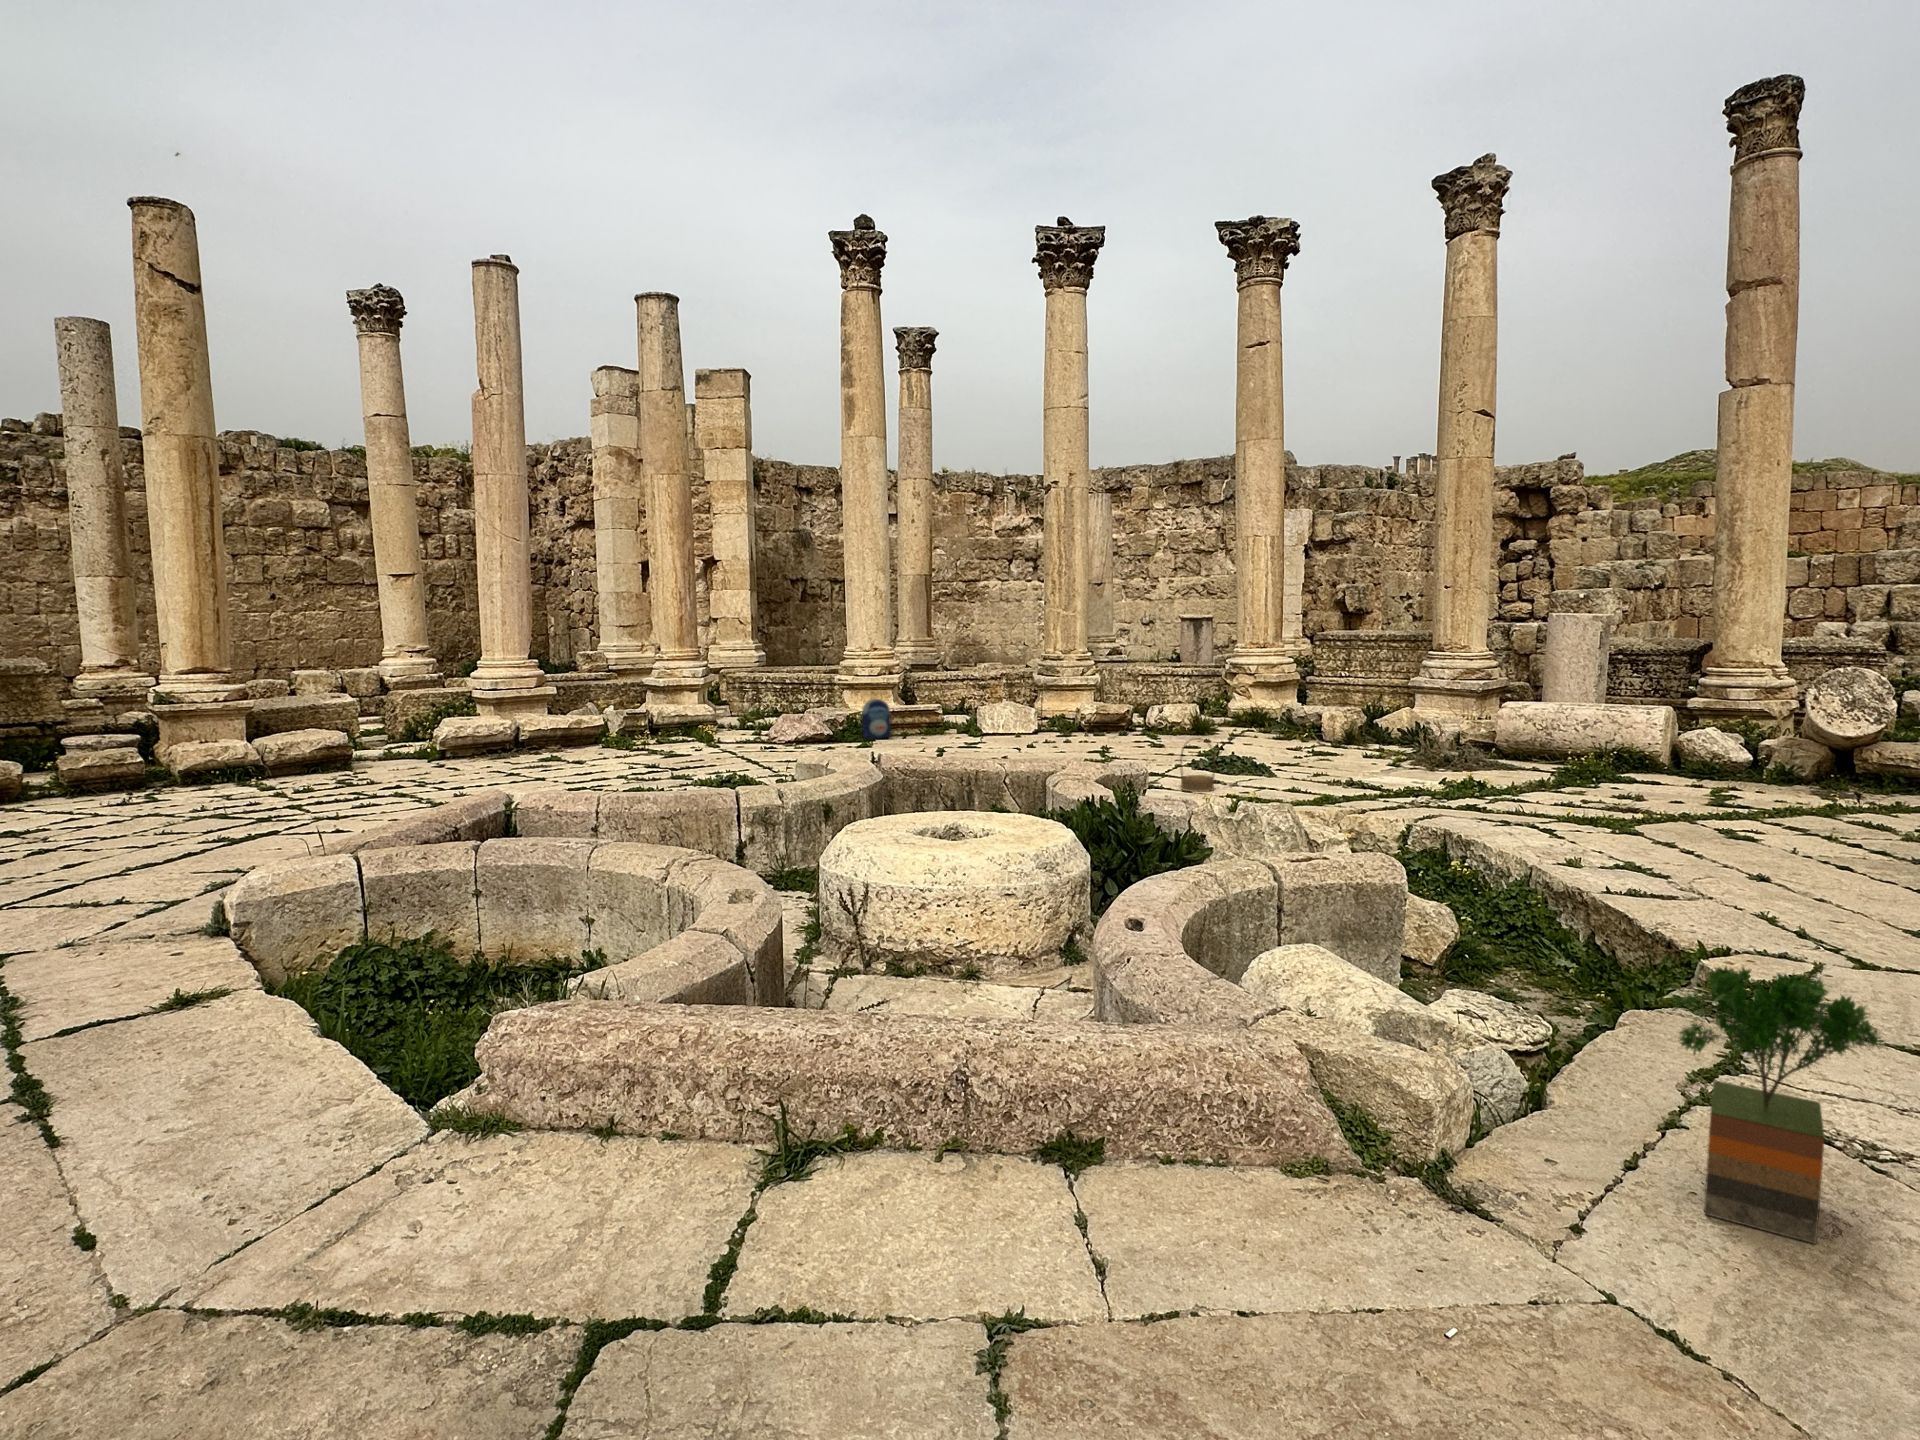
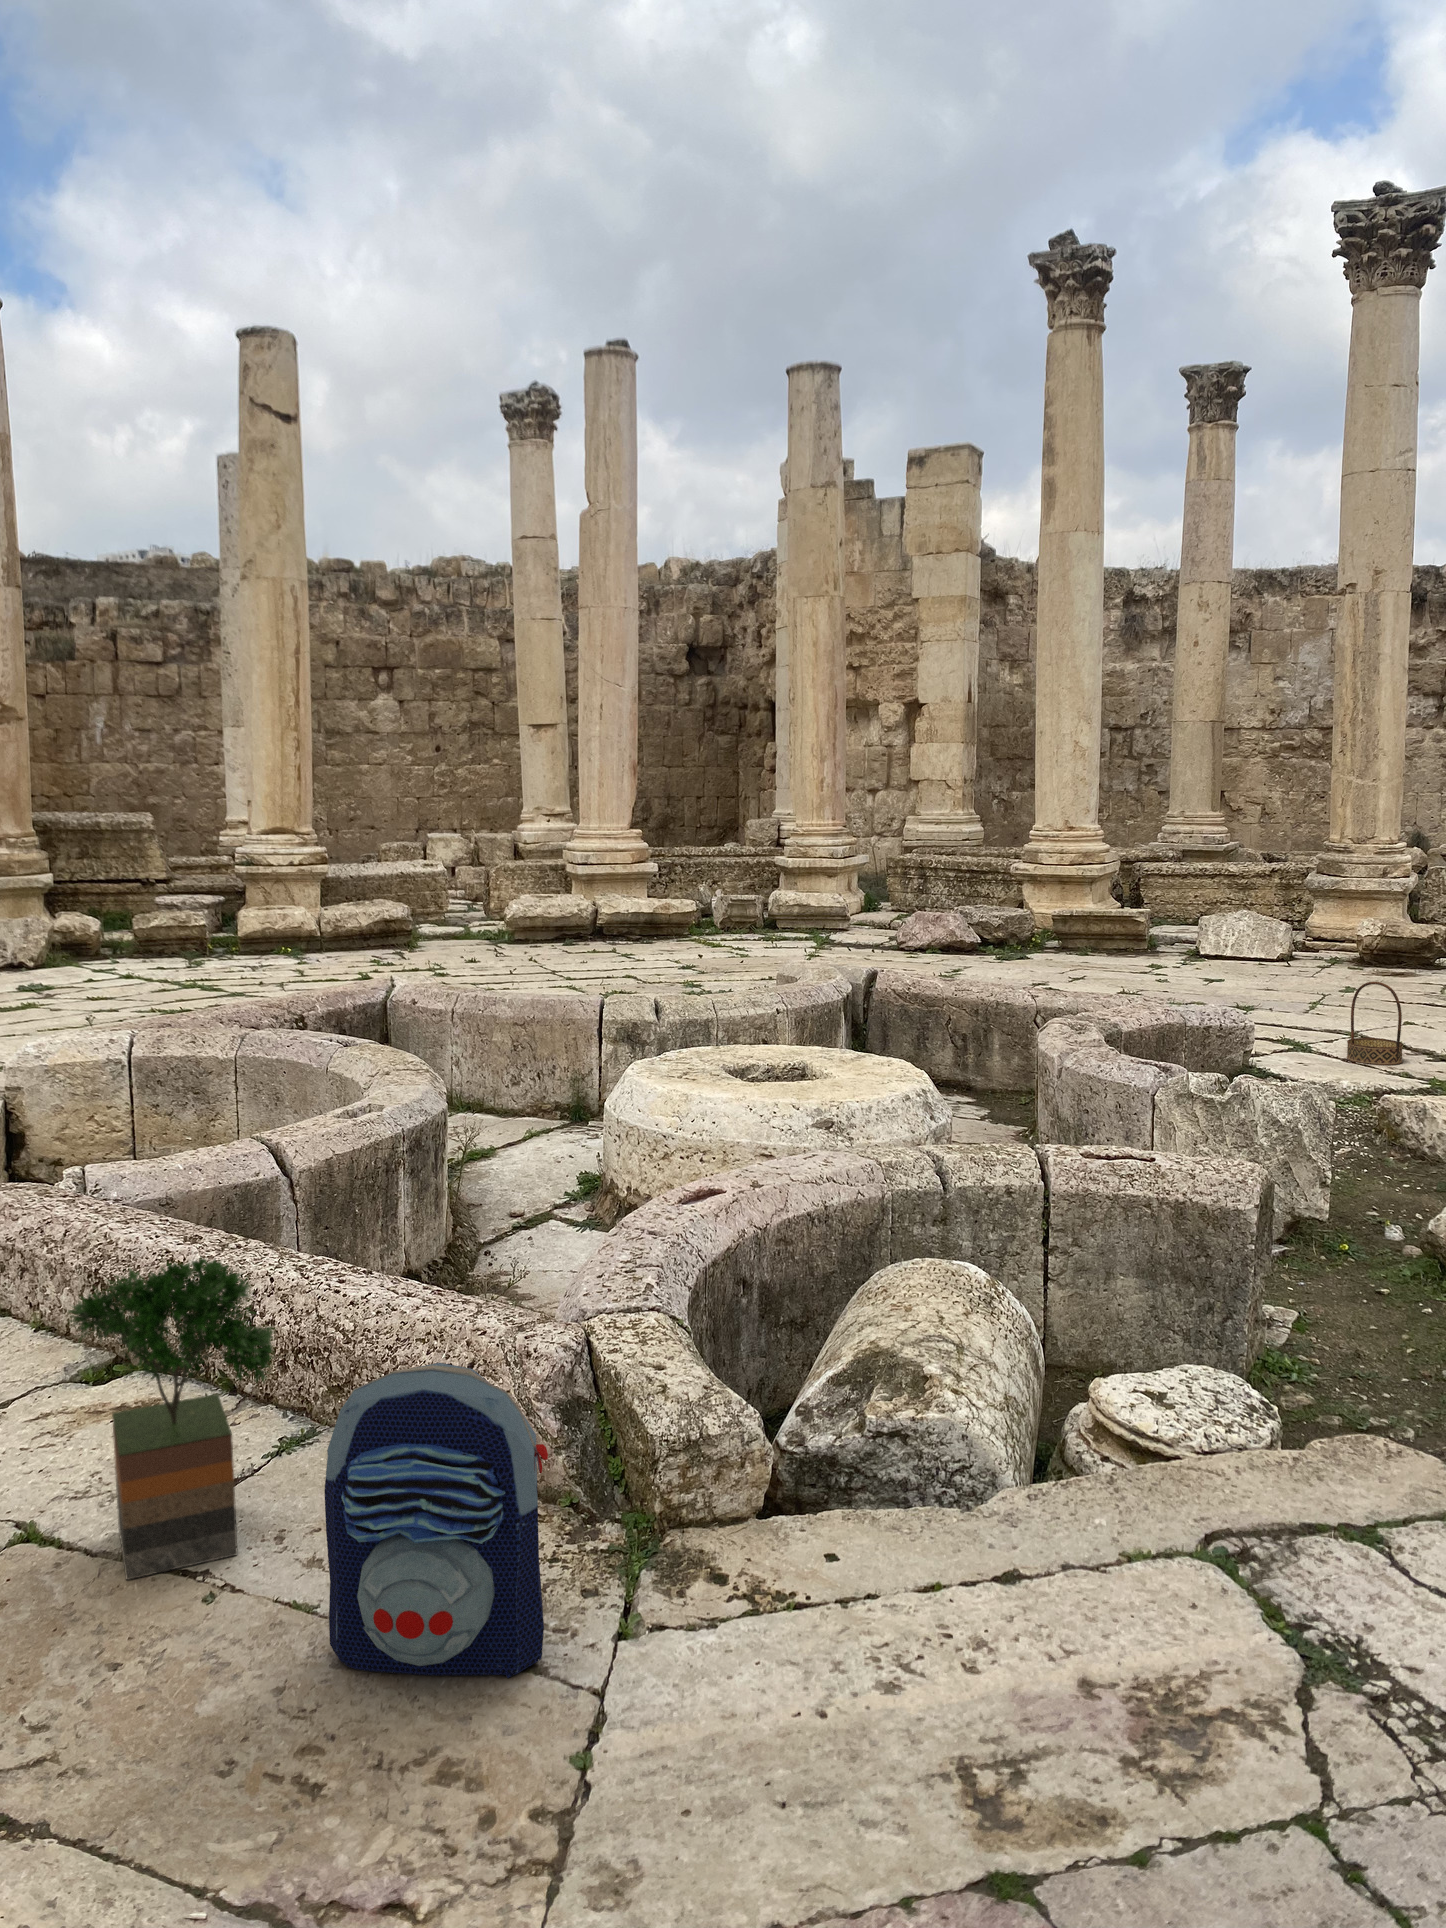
backpack: present [862,699,891,739] -> present [324,1363,548,1678]
potted tree: present [1673,966,1885,1244] -> present [69,1257,276,1580]

